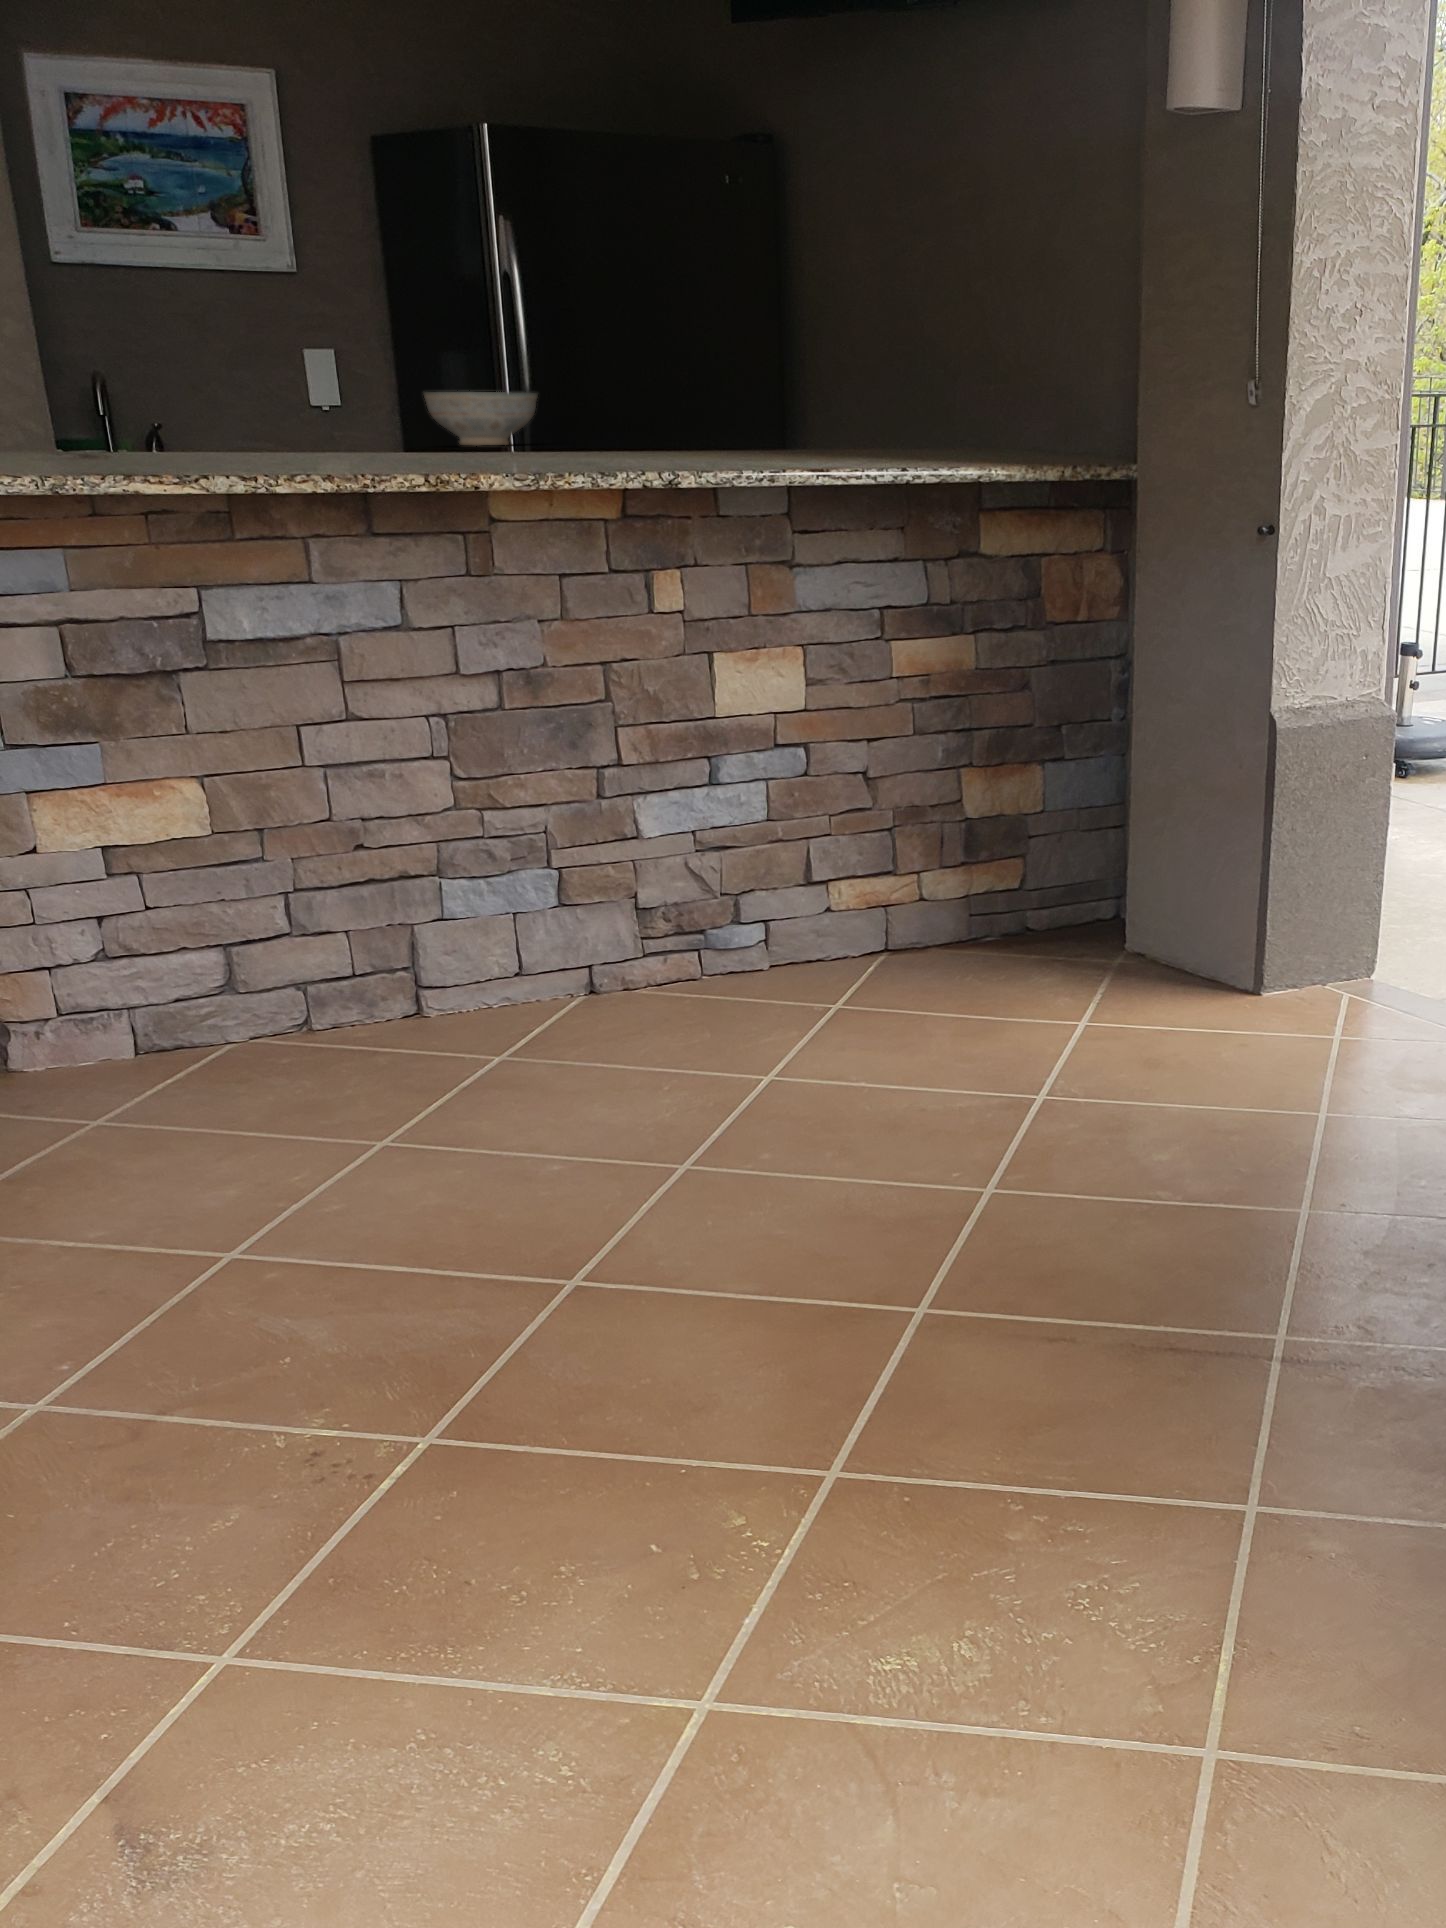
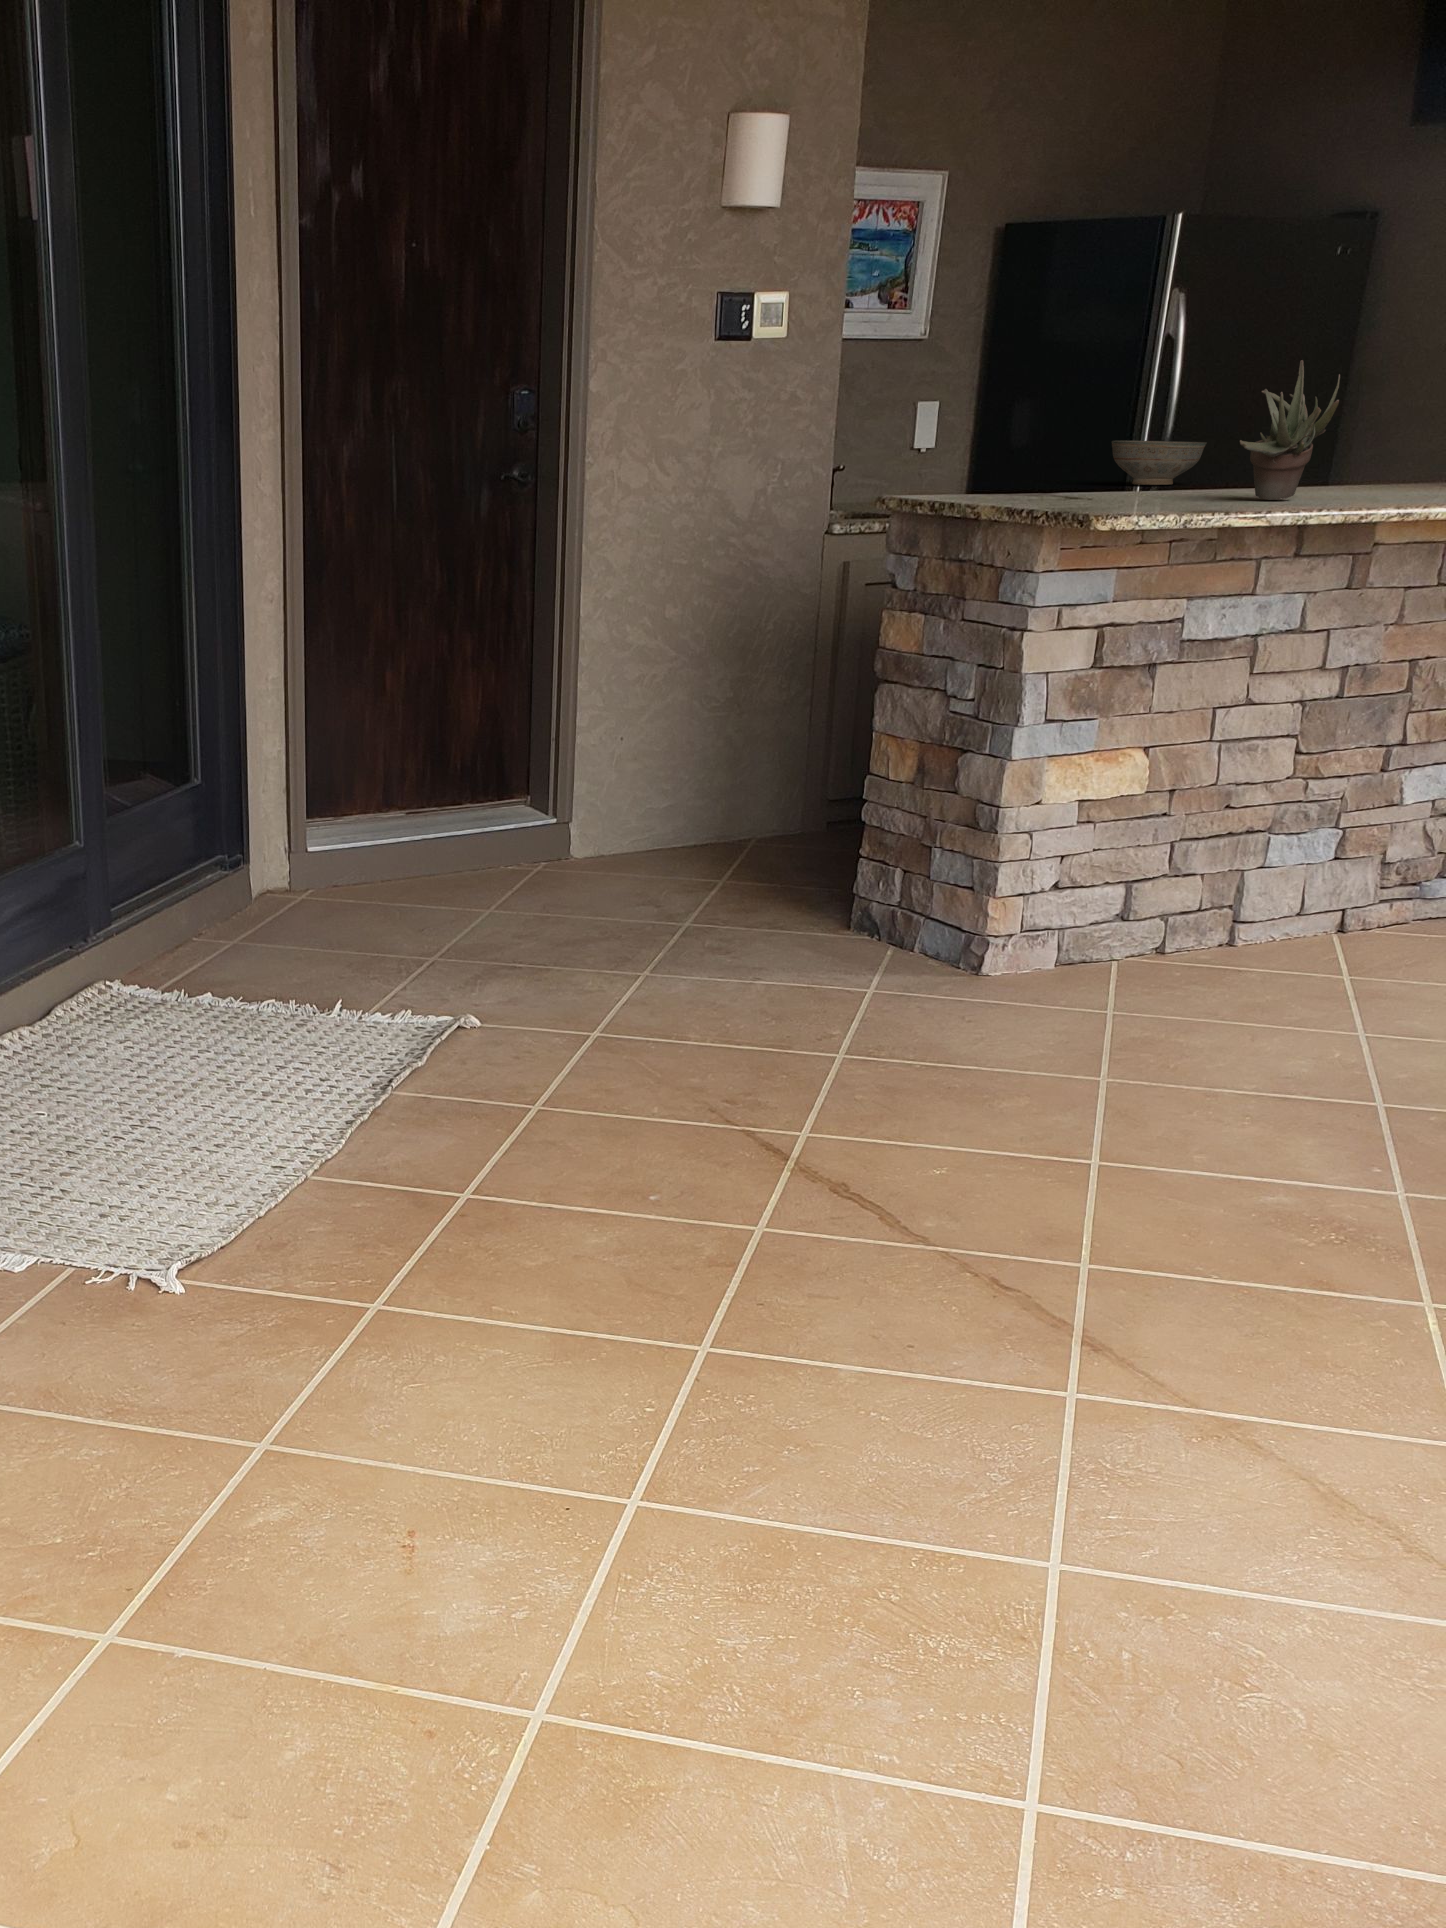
succulent plant: none [256,279,402,456] -> present [1240,360,1340,500]

